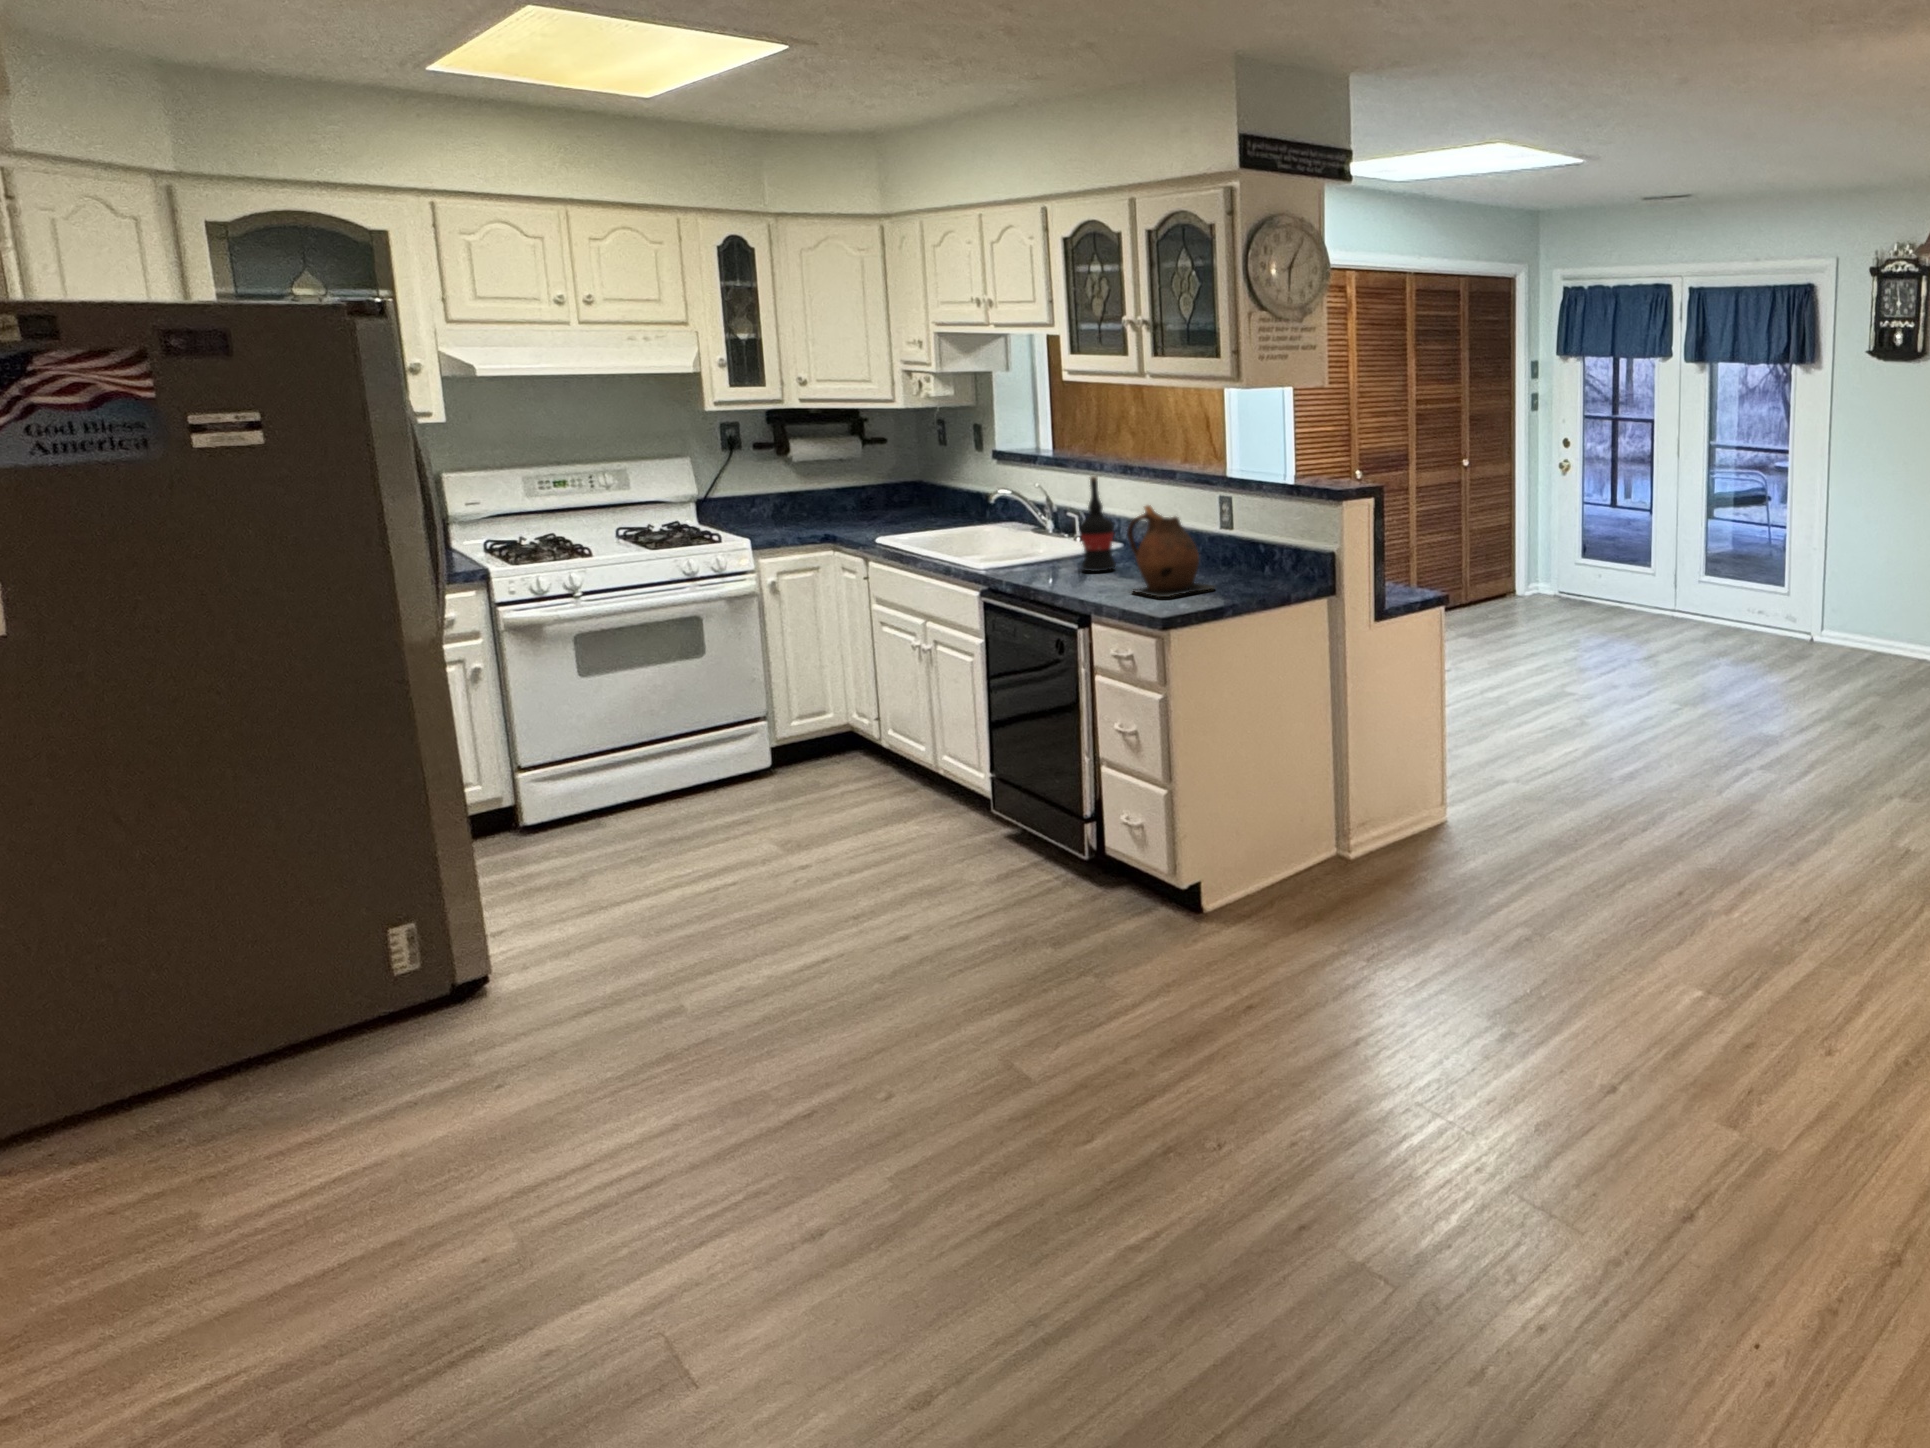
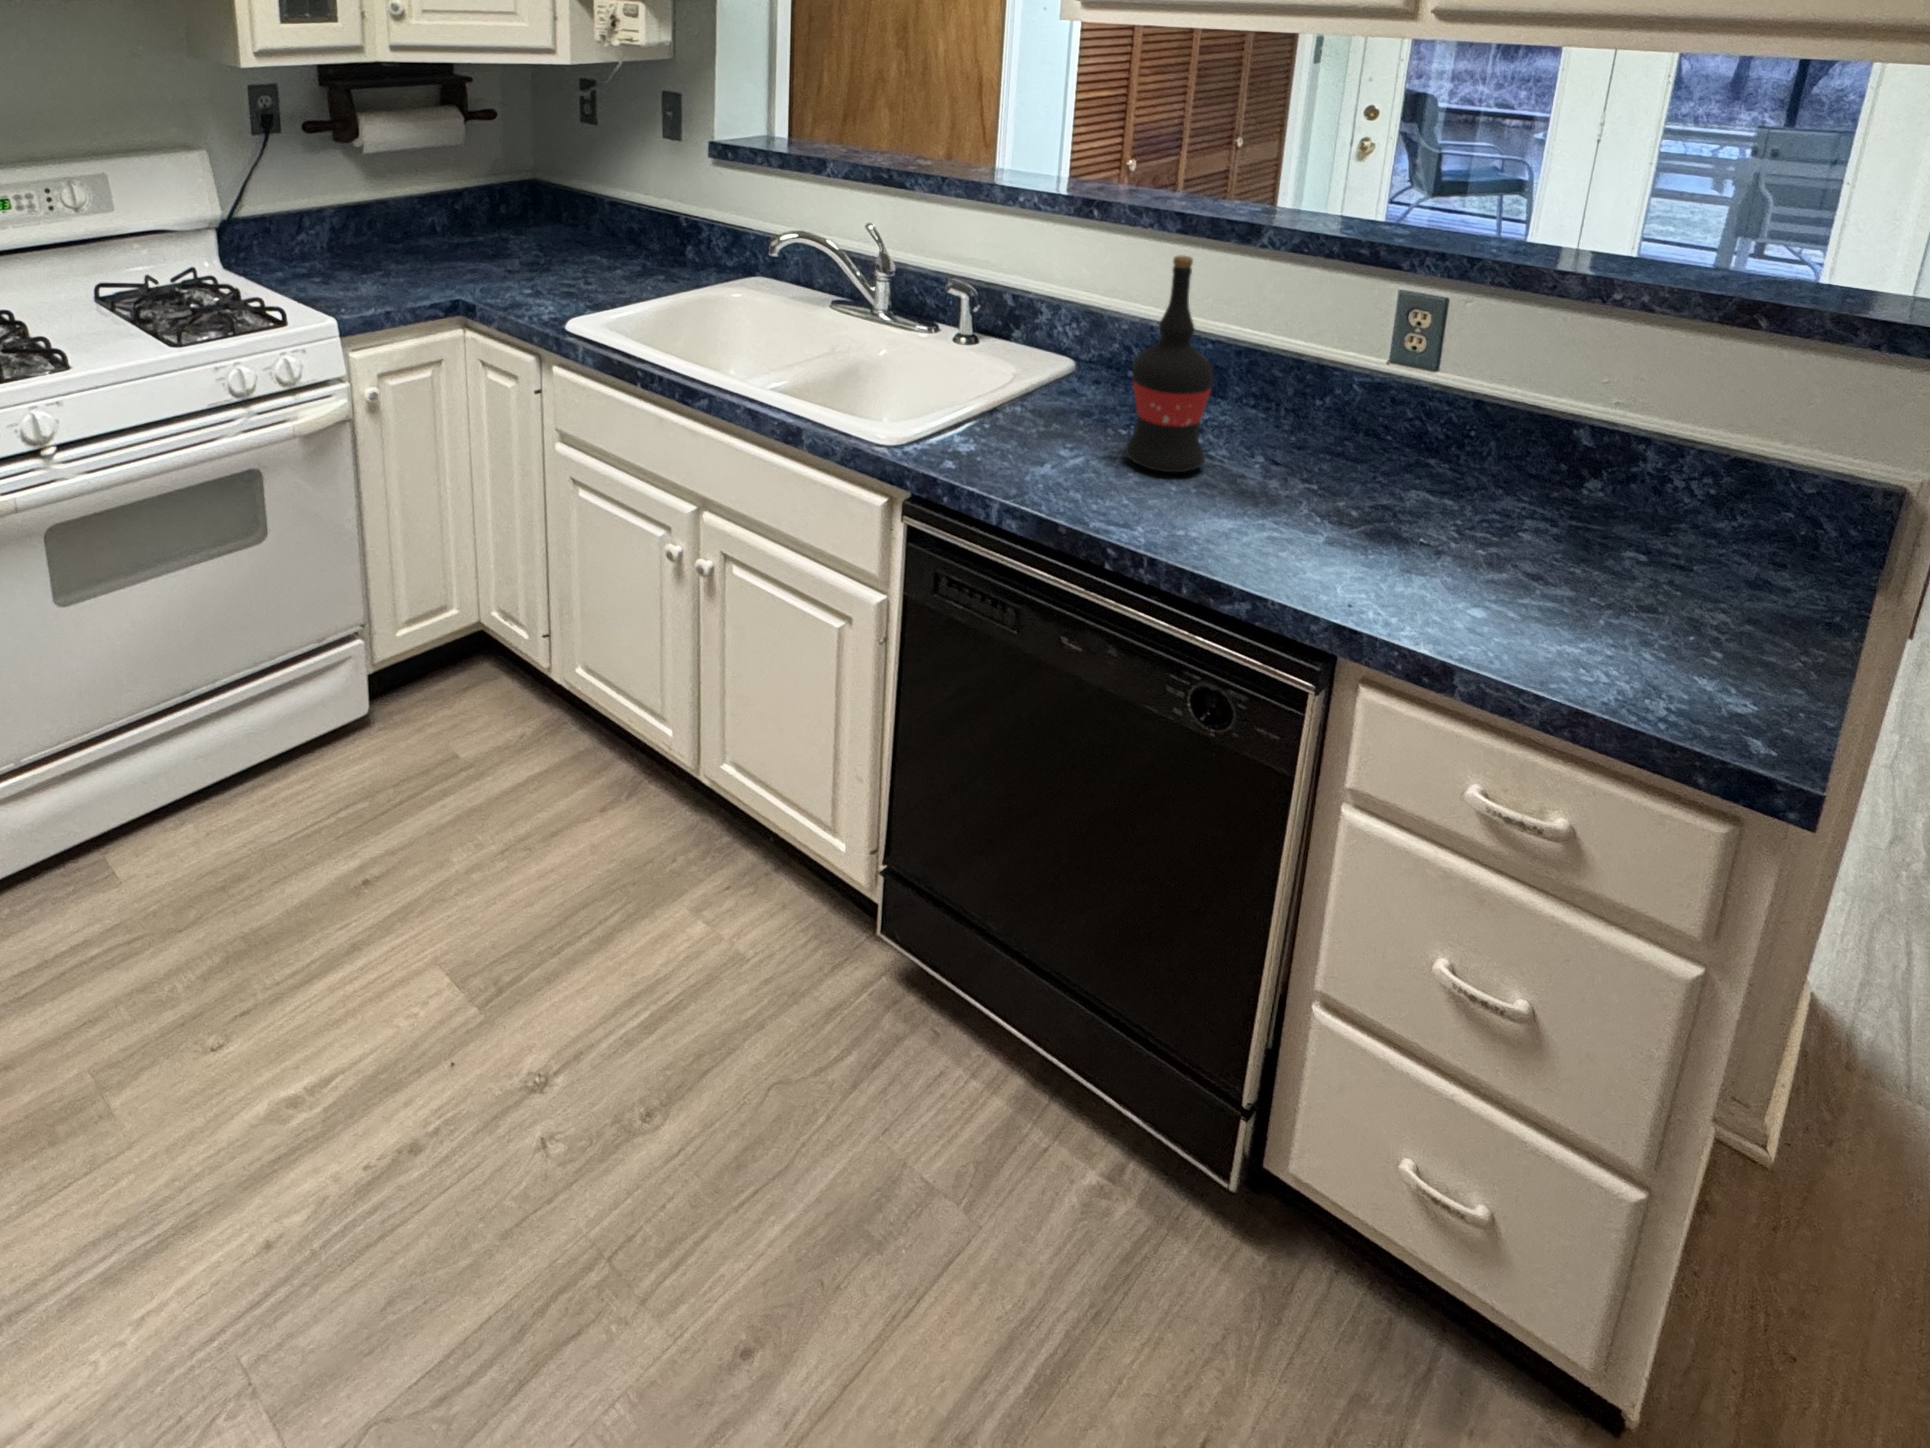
ceramic pitcher: present [1127,505,1214,598] -> none [1422,372,1636,642]

